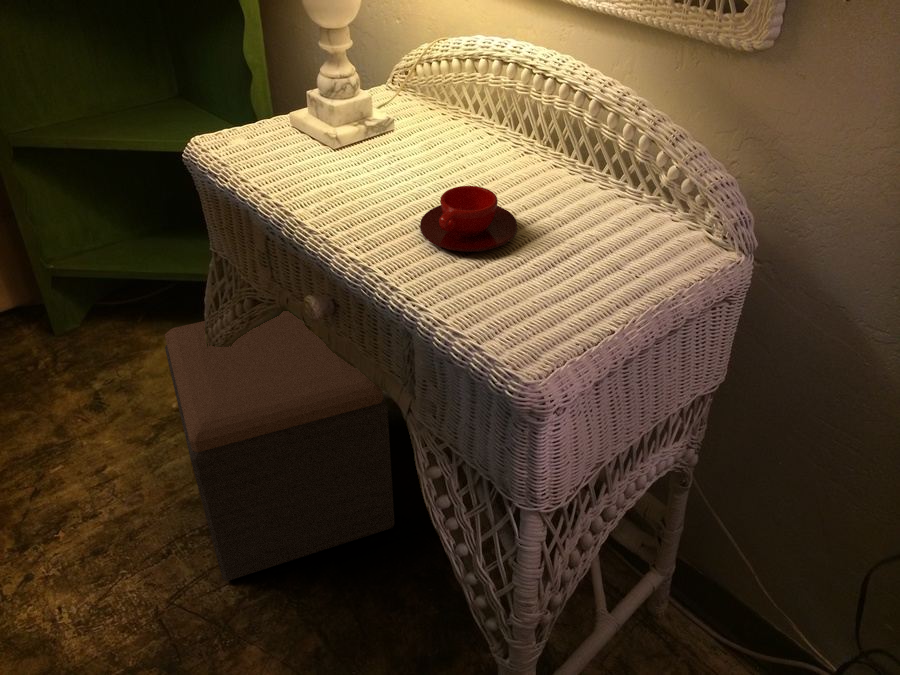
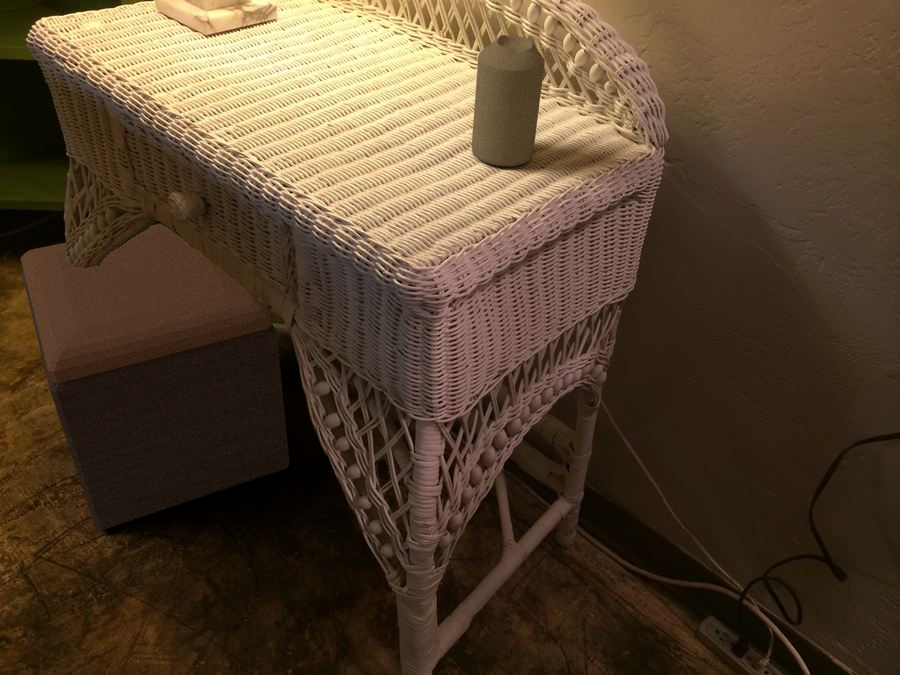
candle: none [573,163,641,278] -> present [472,35,545,166]
teacup: present [420,186,517,252] -> none [301,67,411,137]

